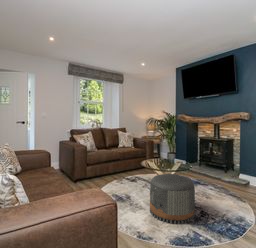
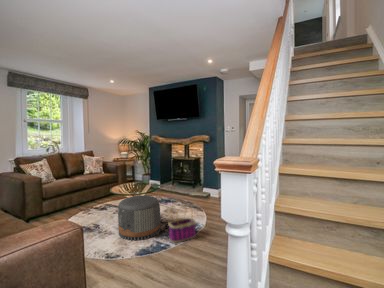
basket: none [207,187,244,238] -> present [168,218,196,242]

